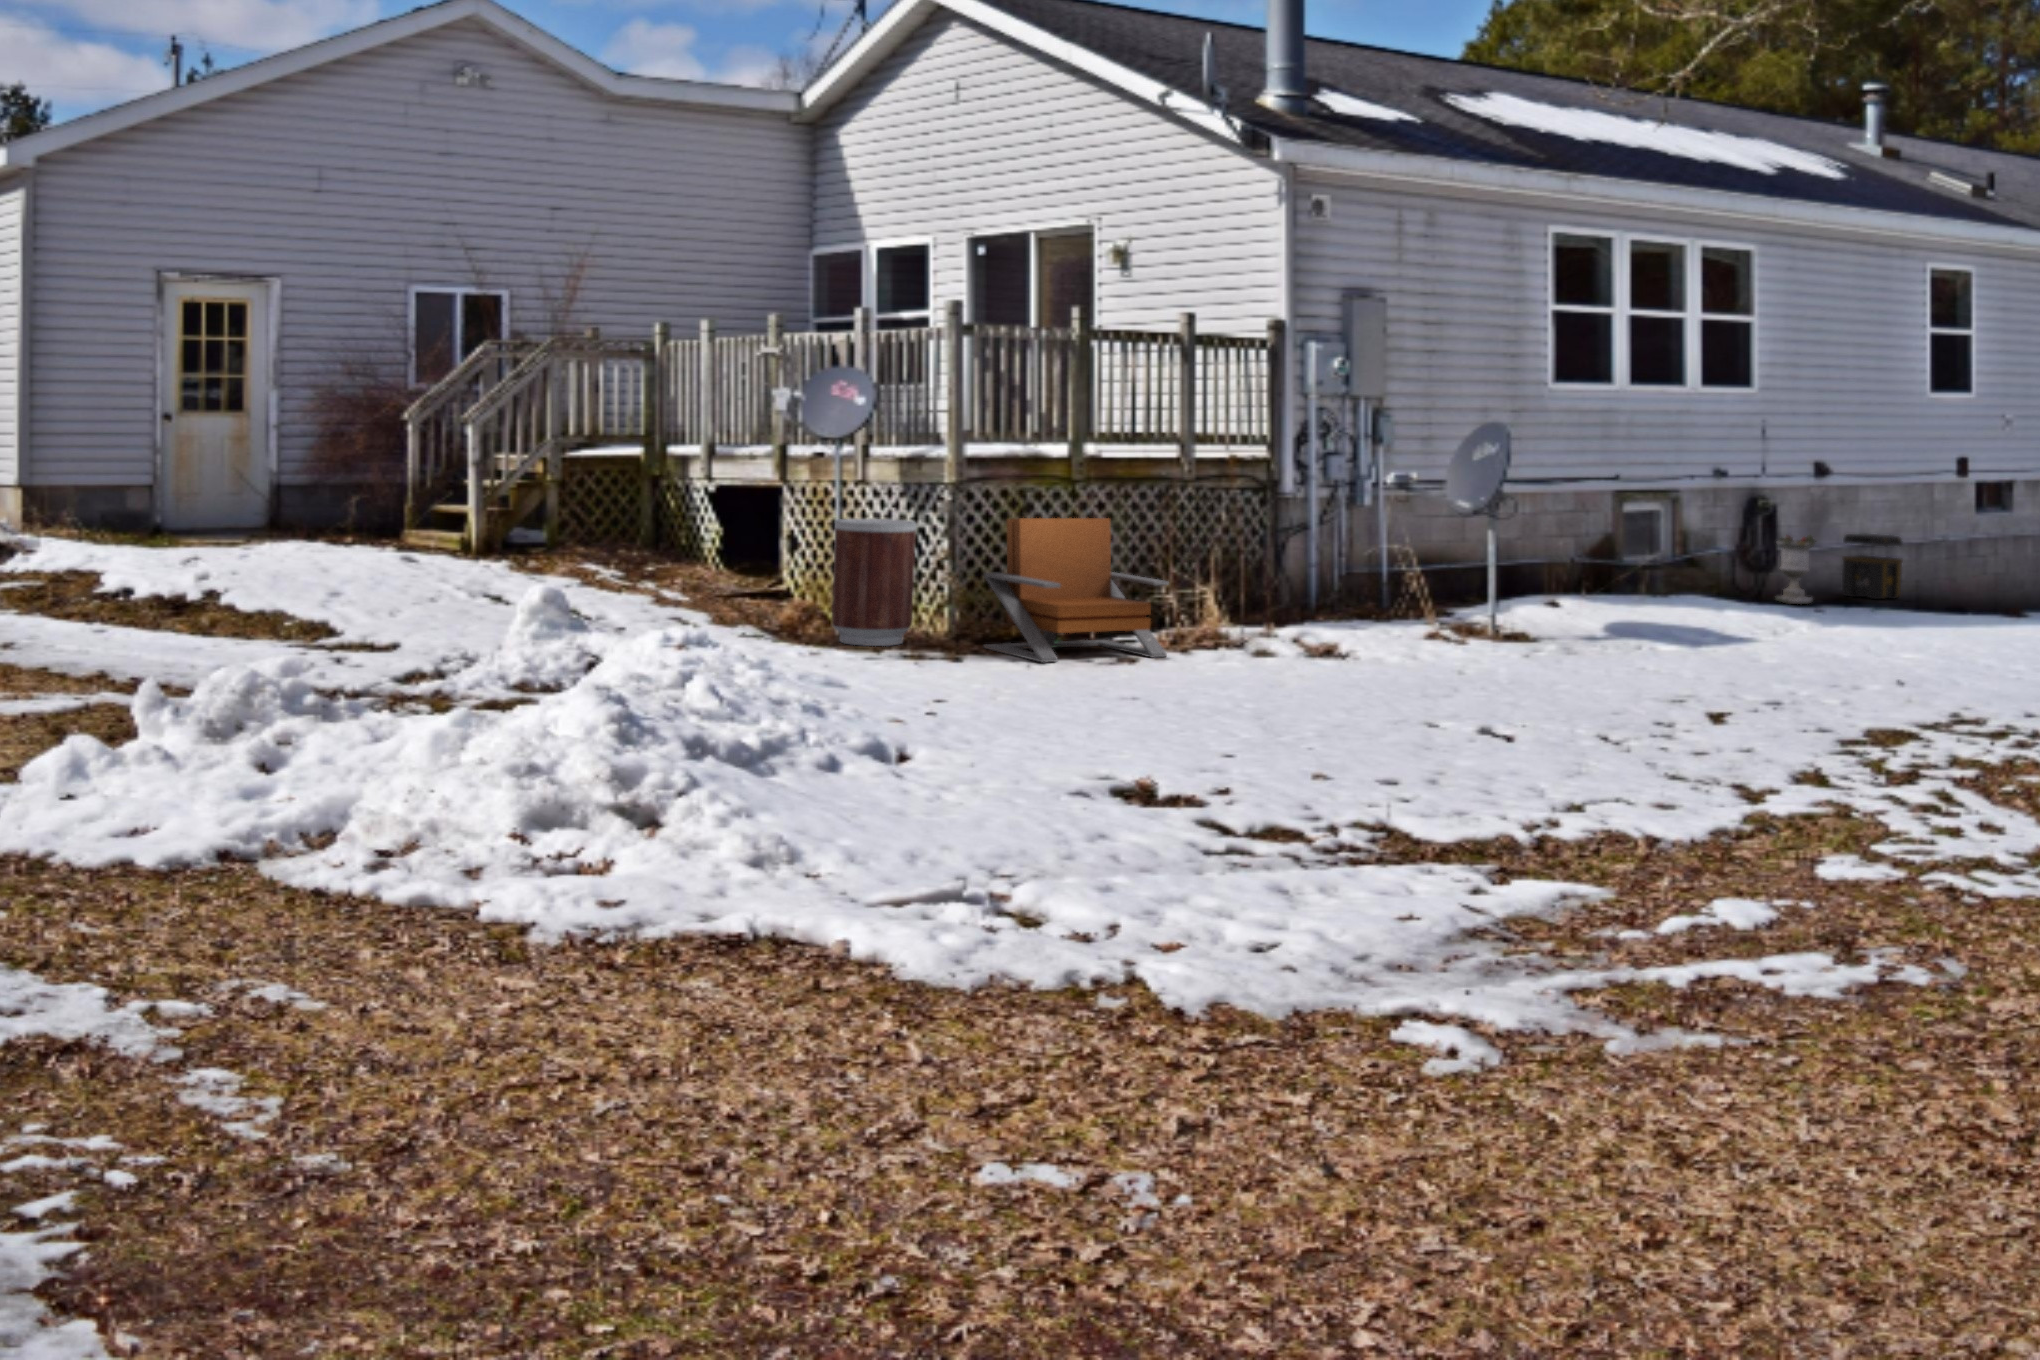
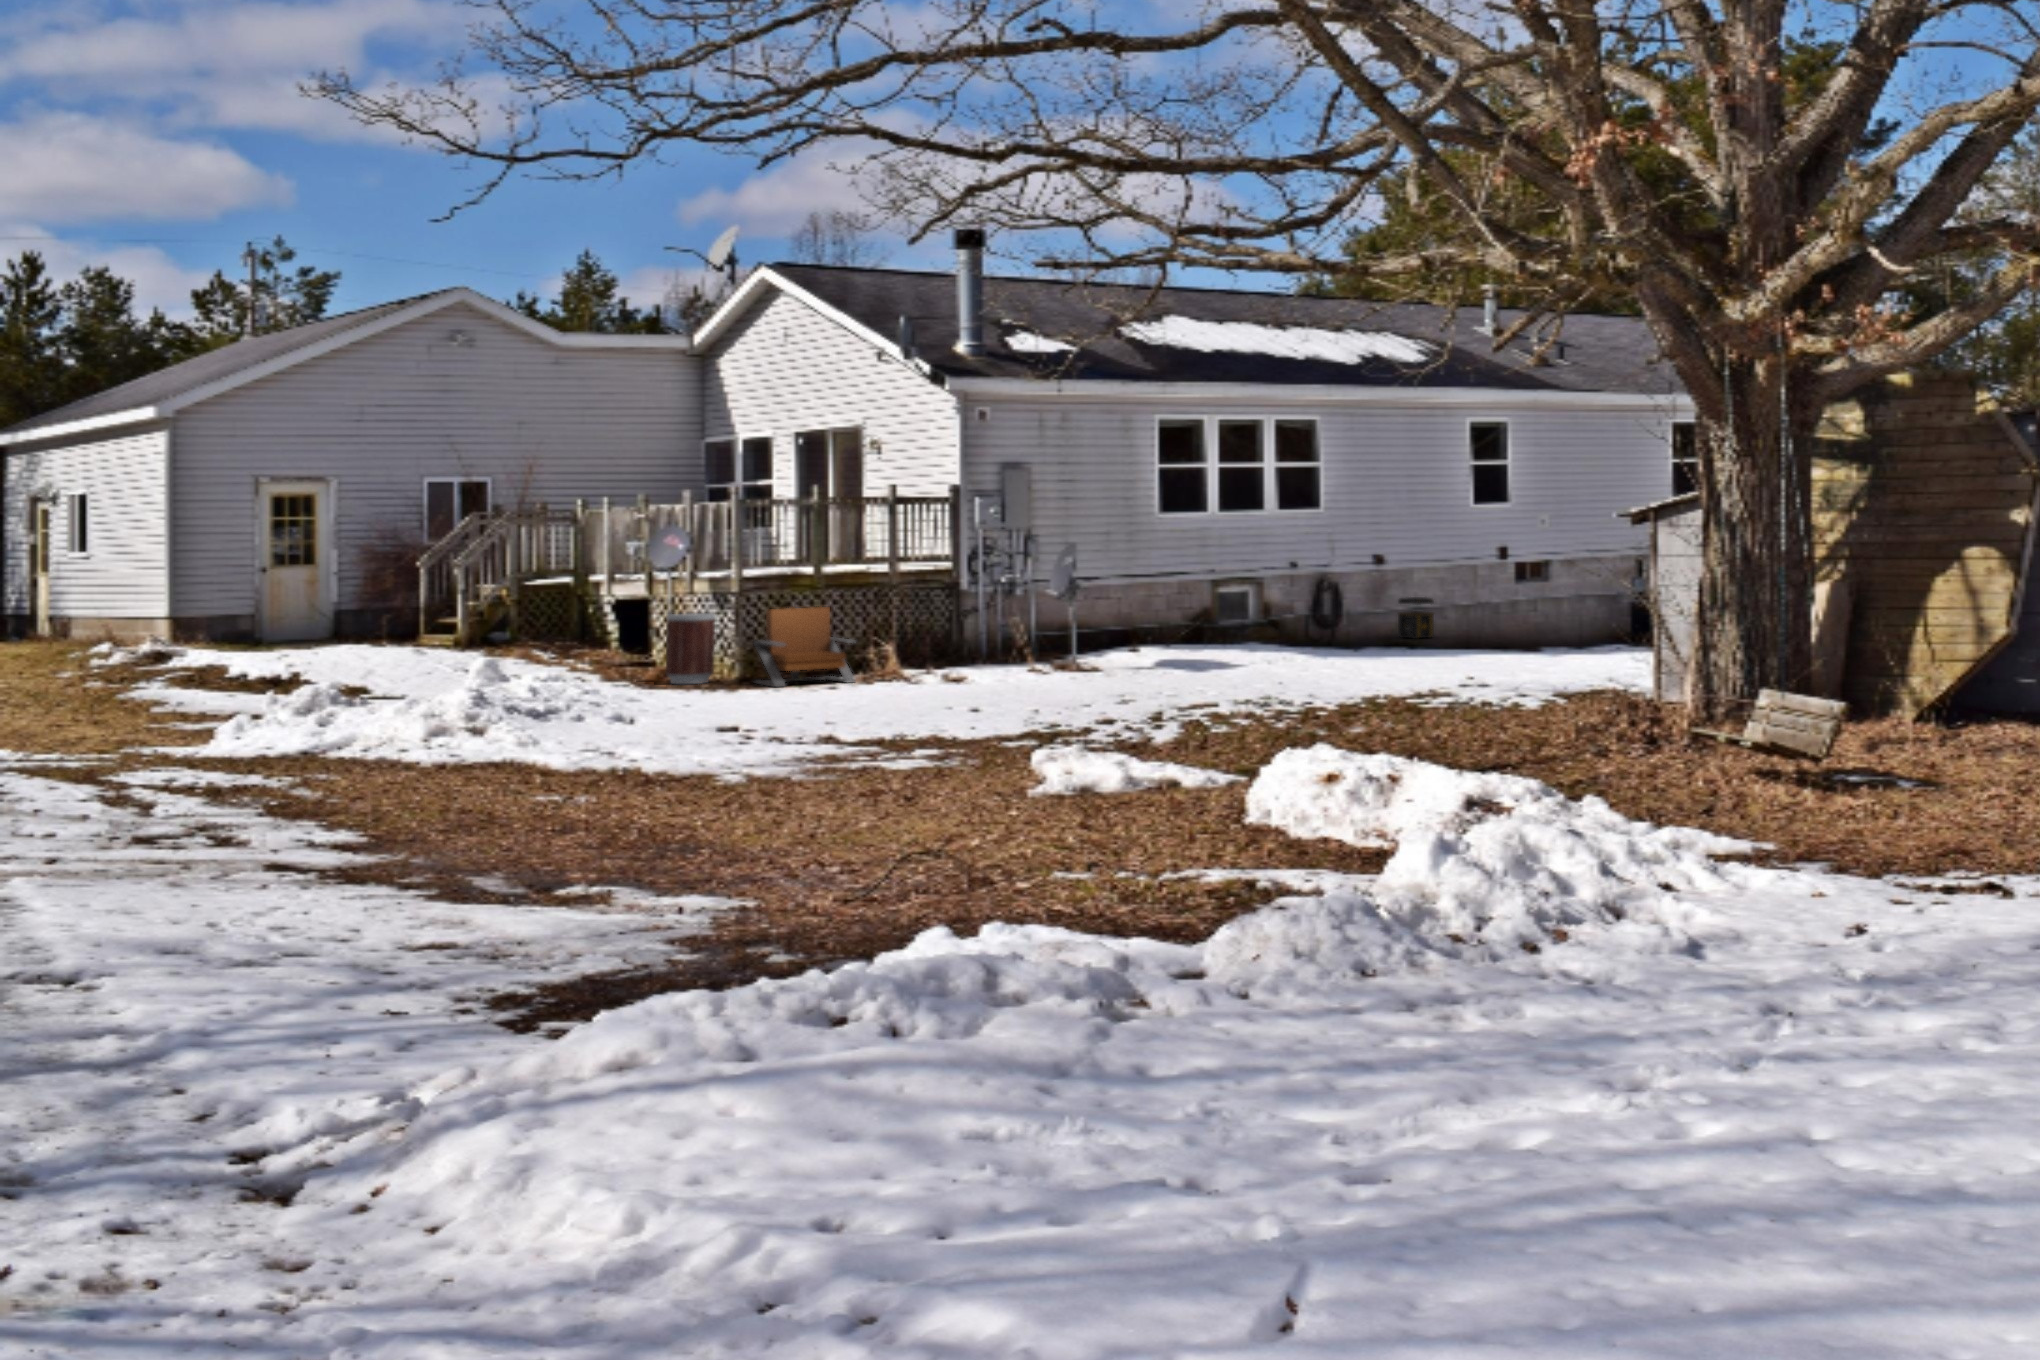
planter: present [1776,535,1816,604] -> none [1336,599,1361,643]

